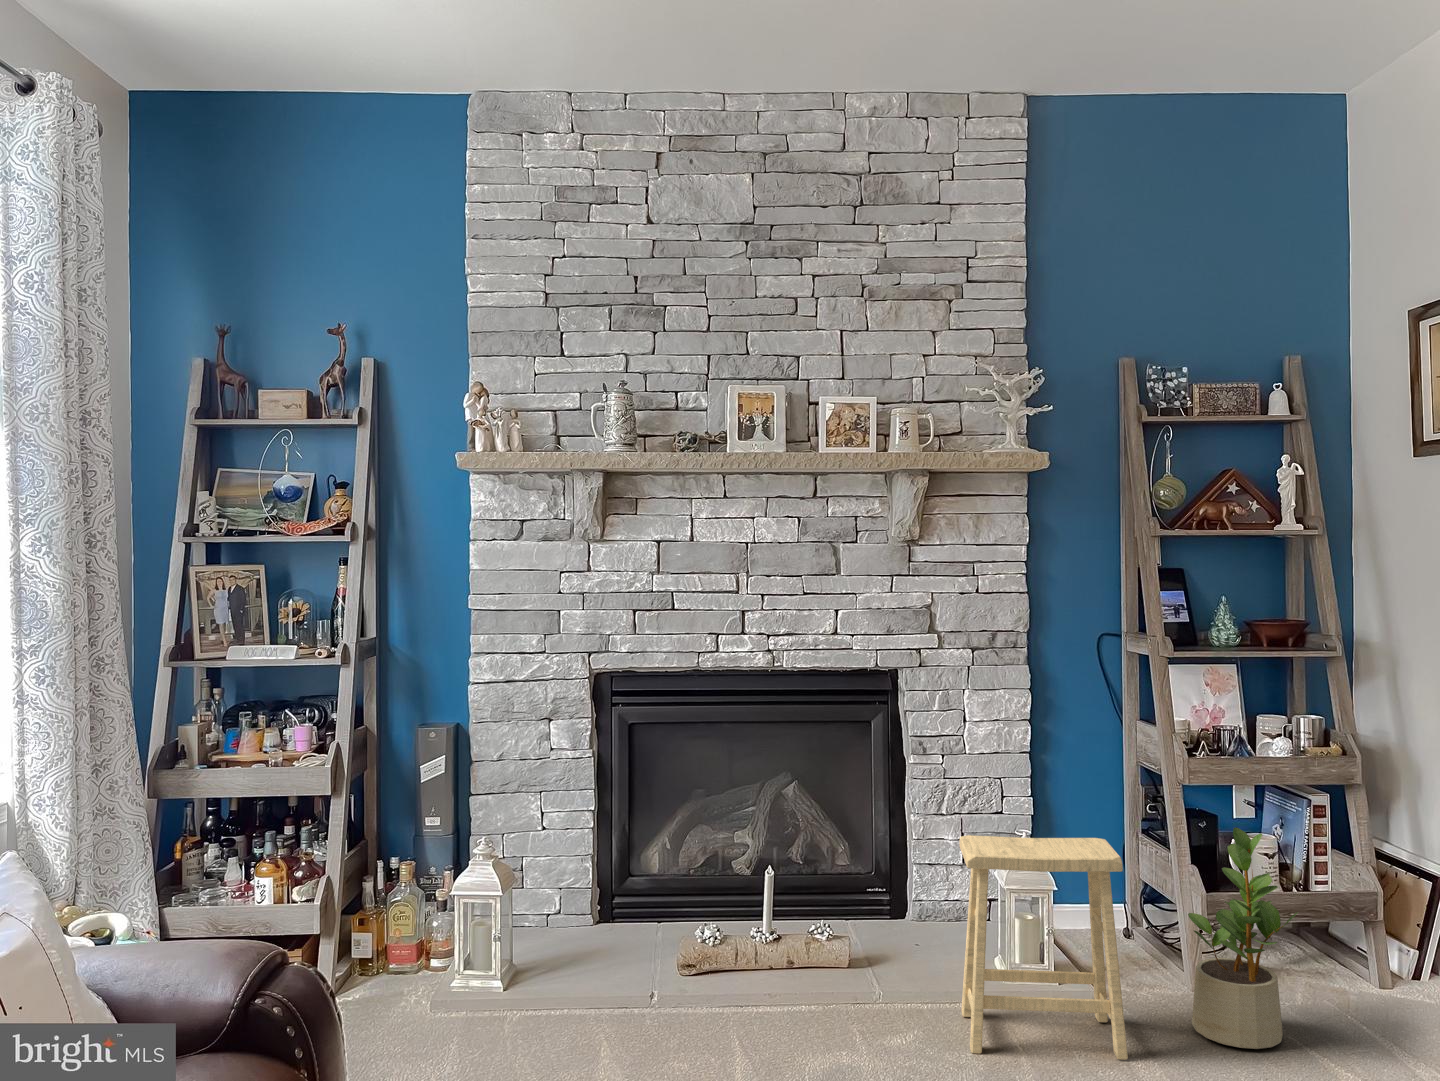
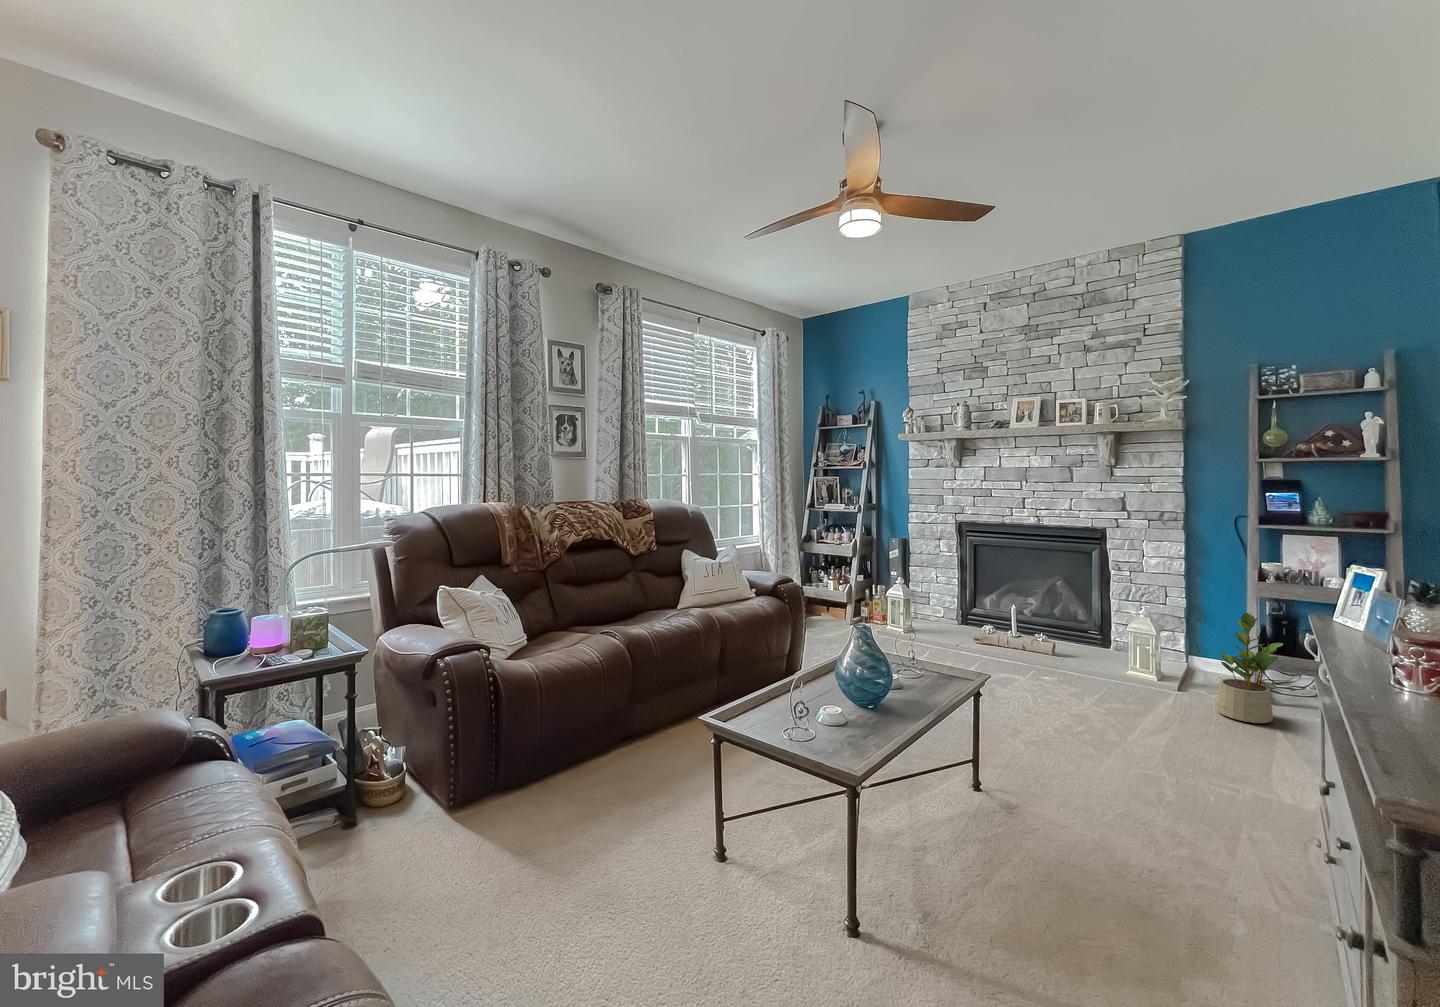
footstool: present [959,835,1128,1060] -> none [1079,600,1170,707]

